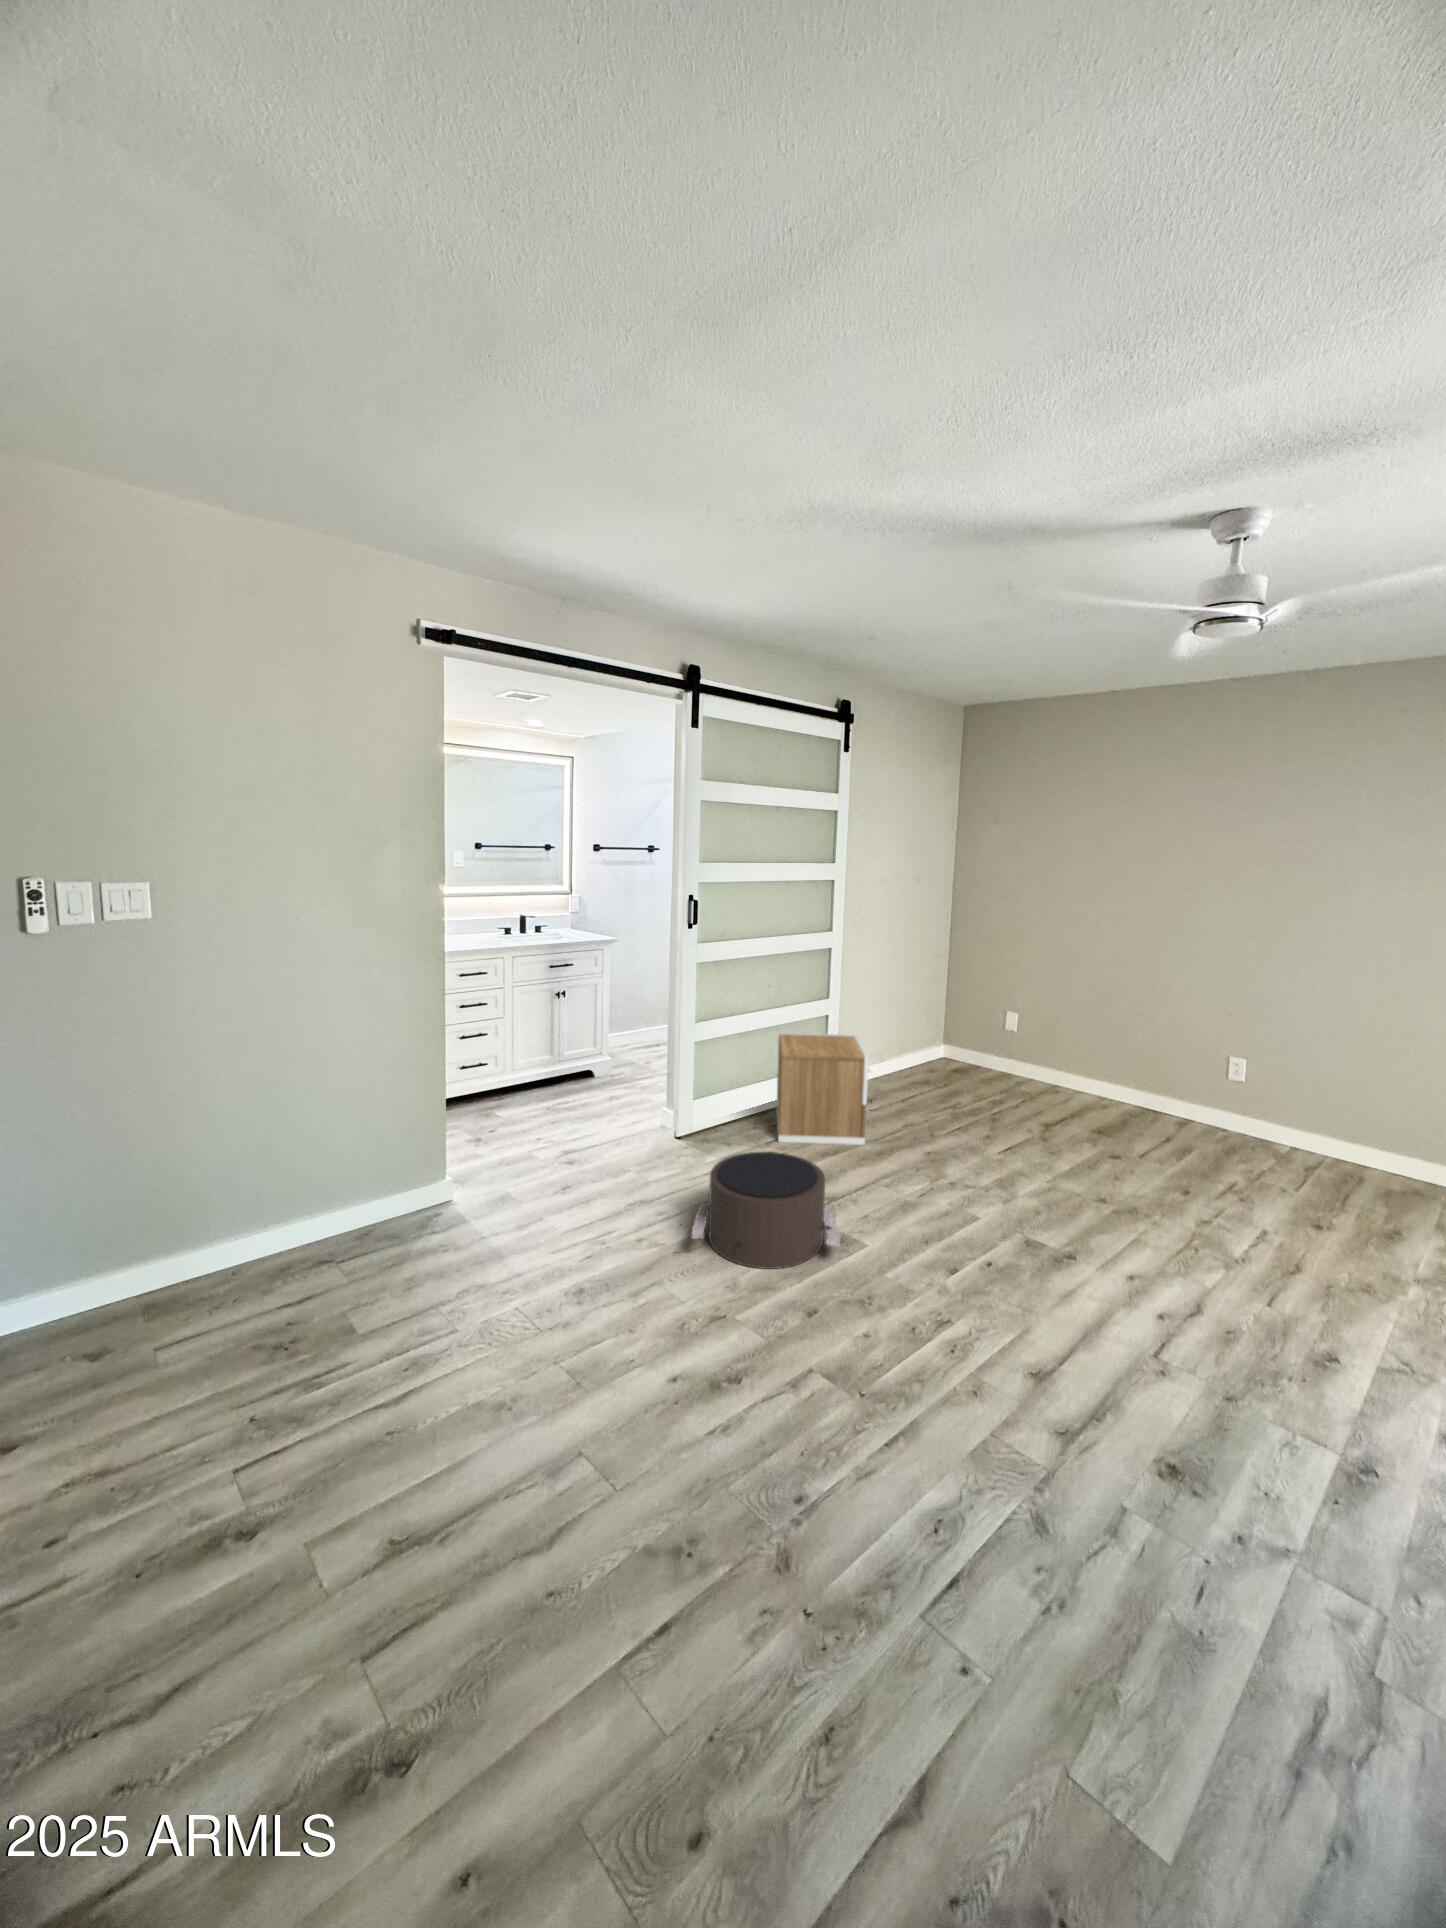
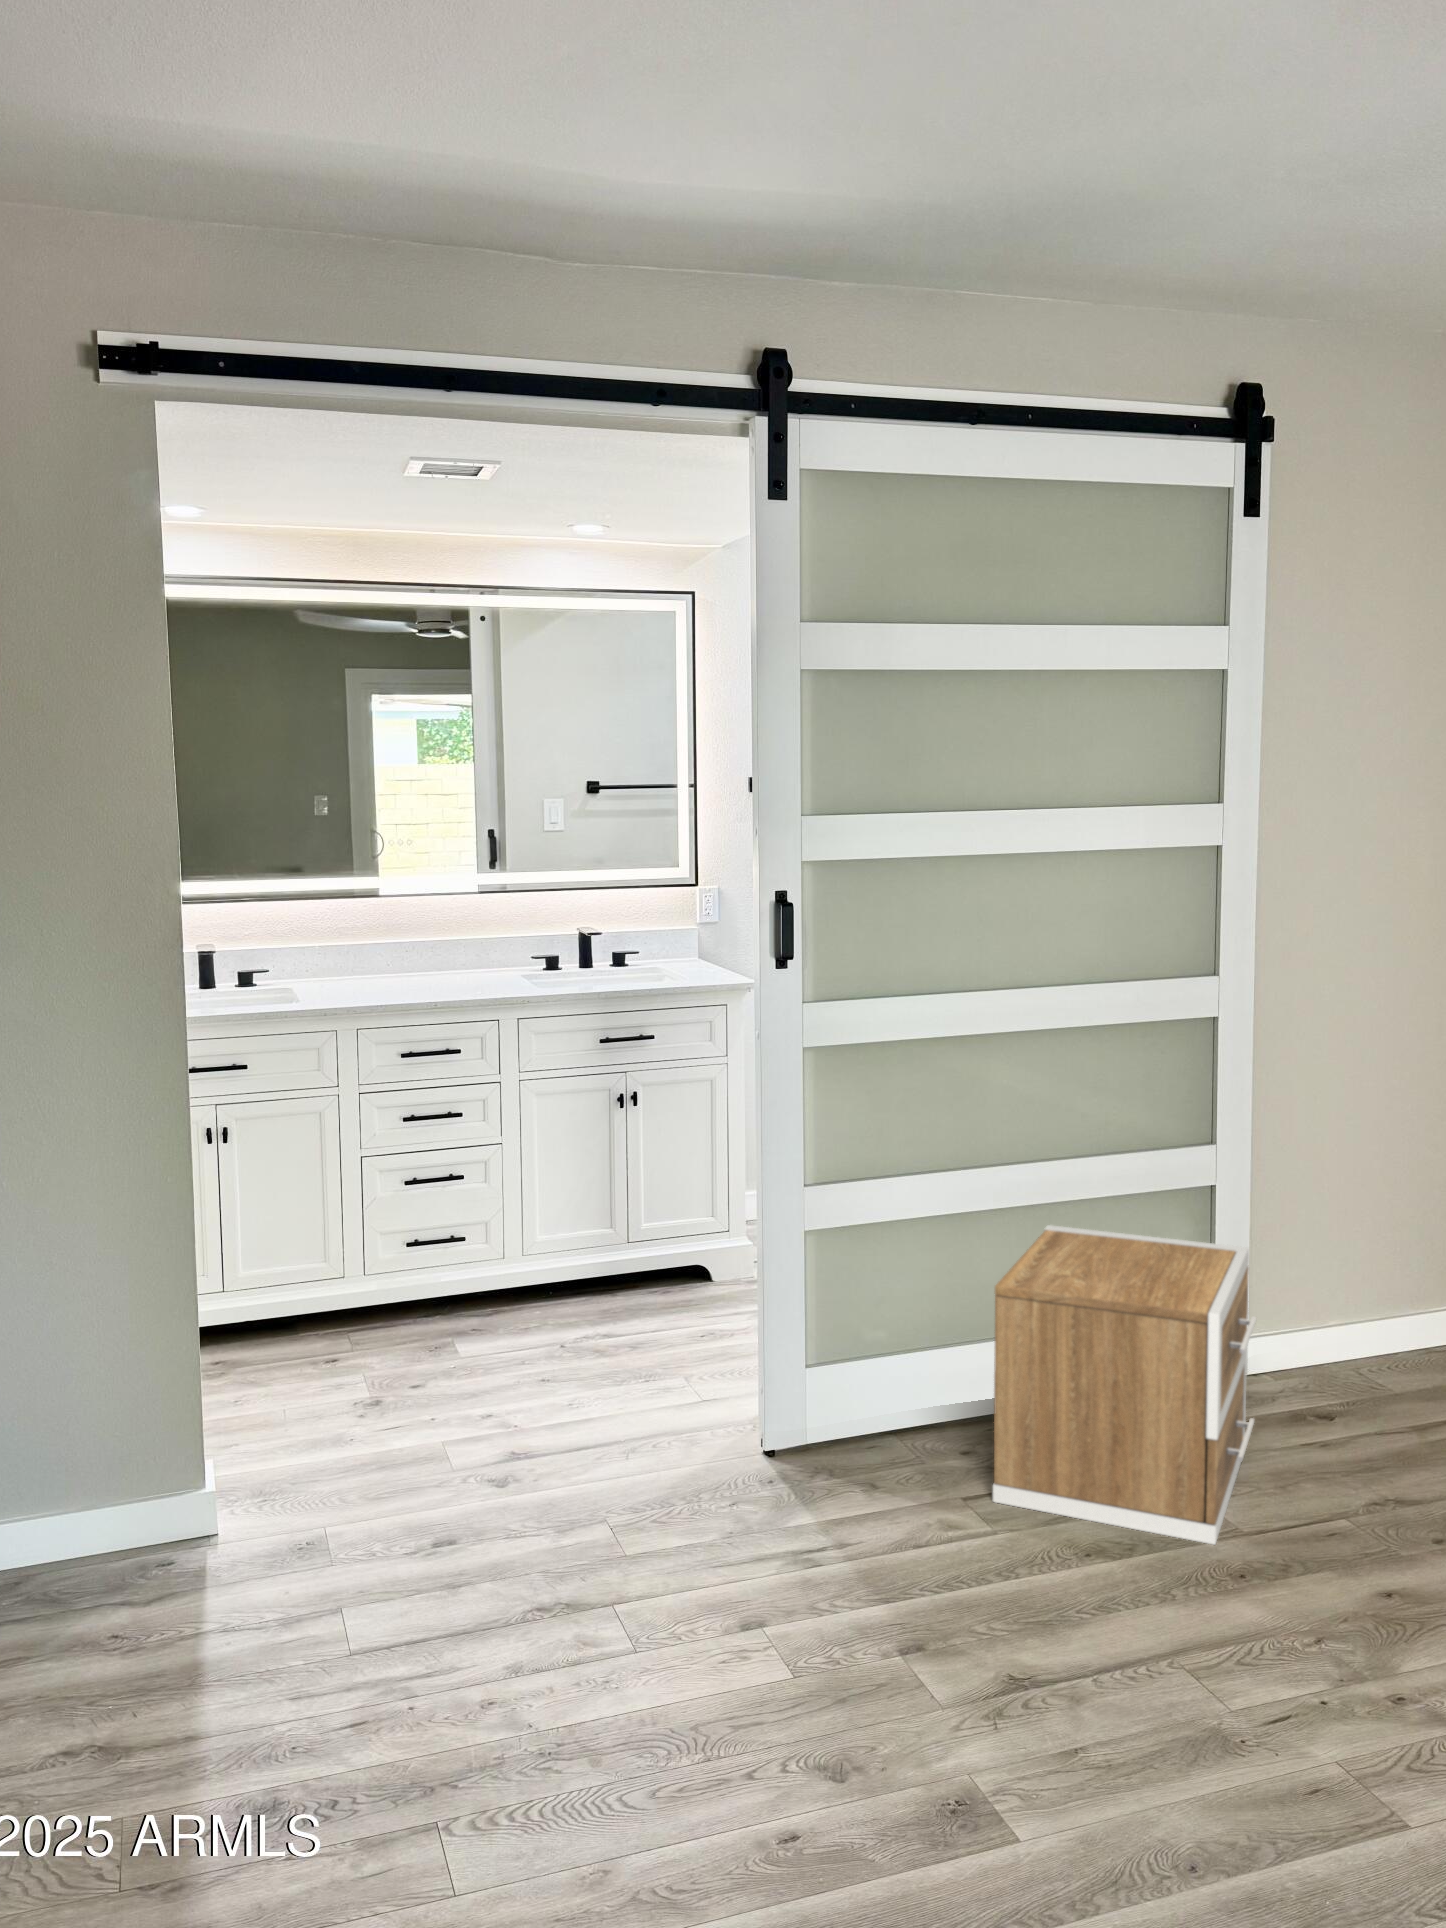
pouf: present [692,1152,841,1269] -> none [570,1530,960,1851]

